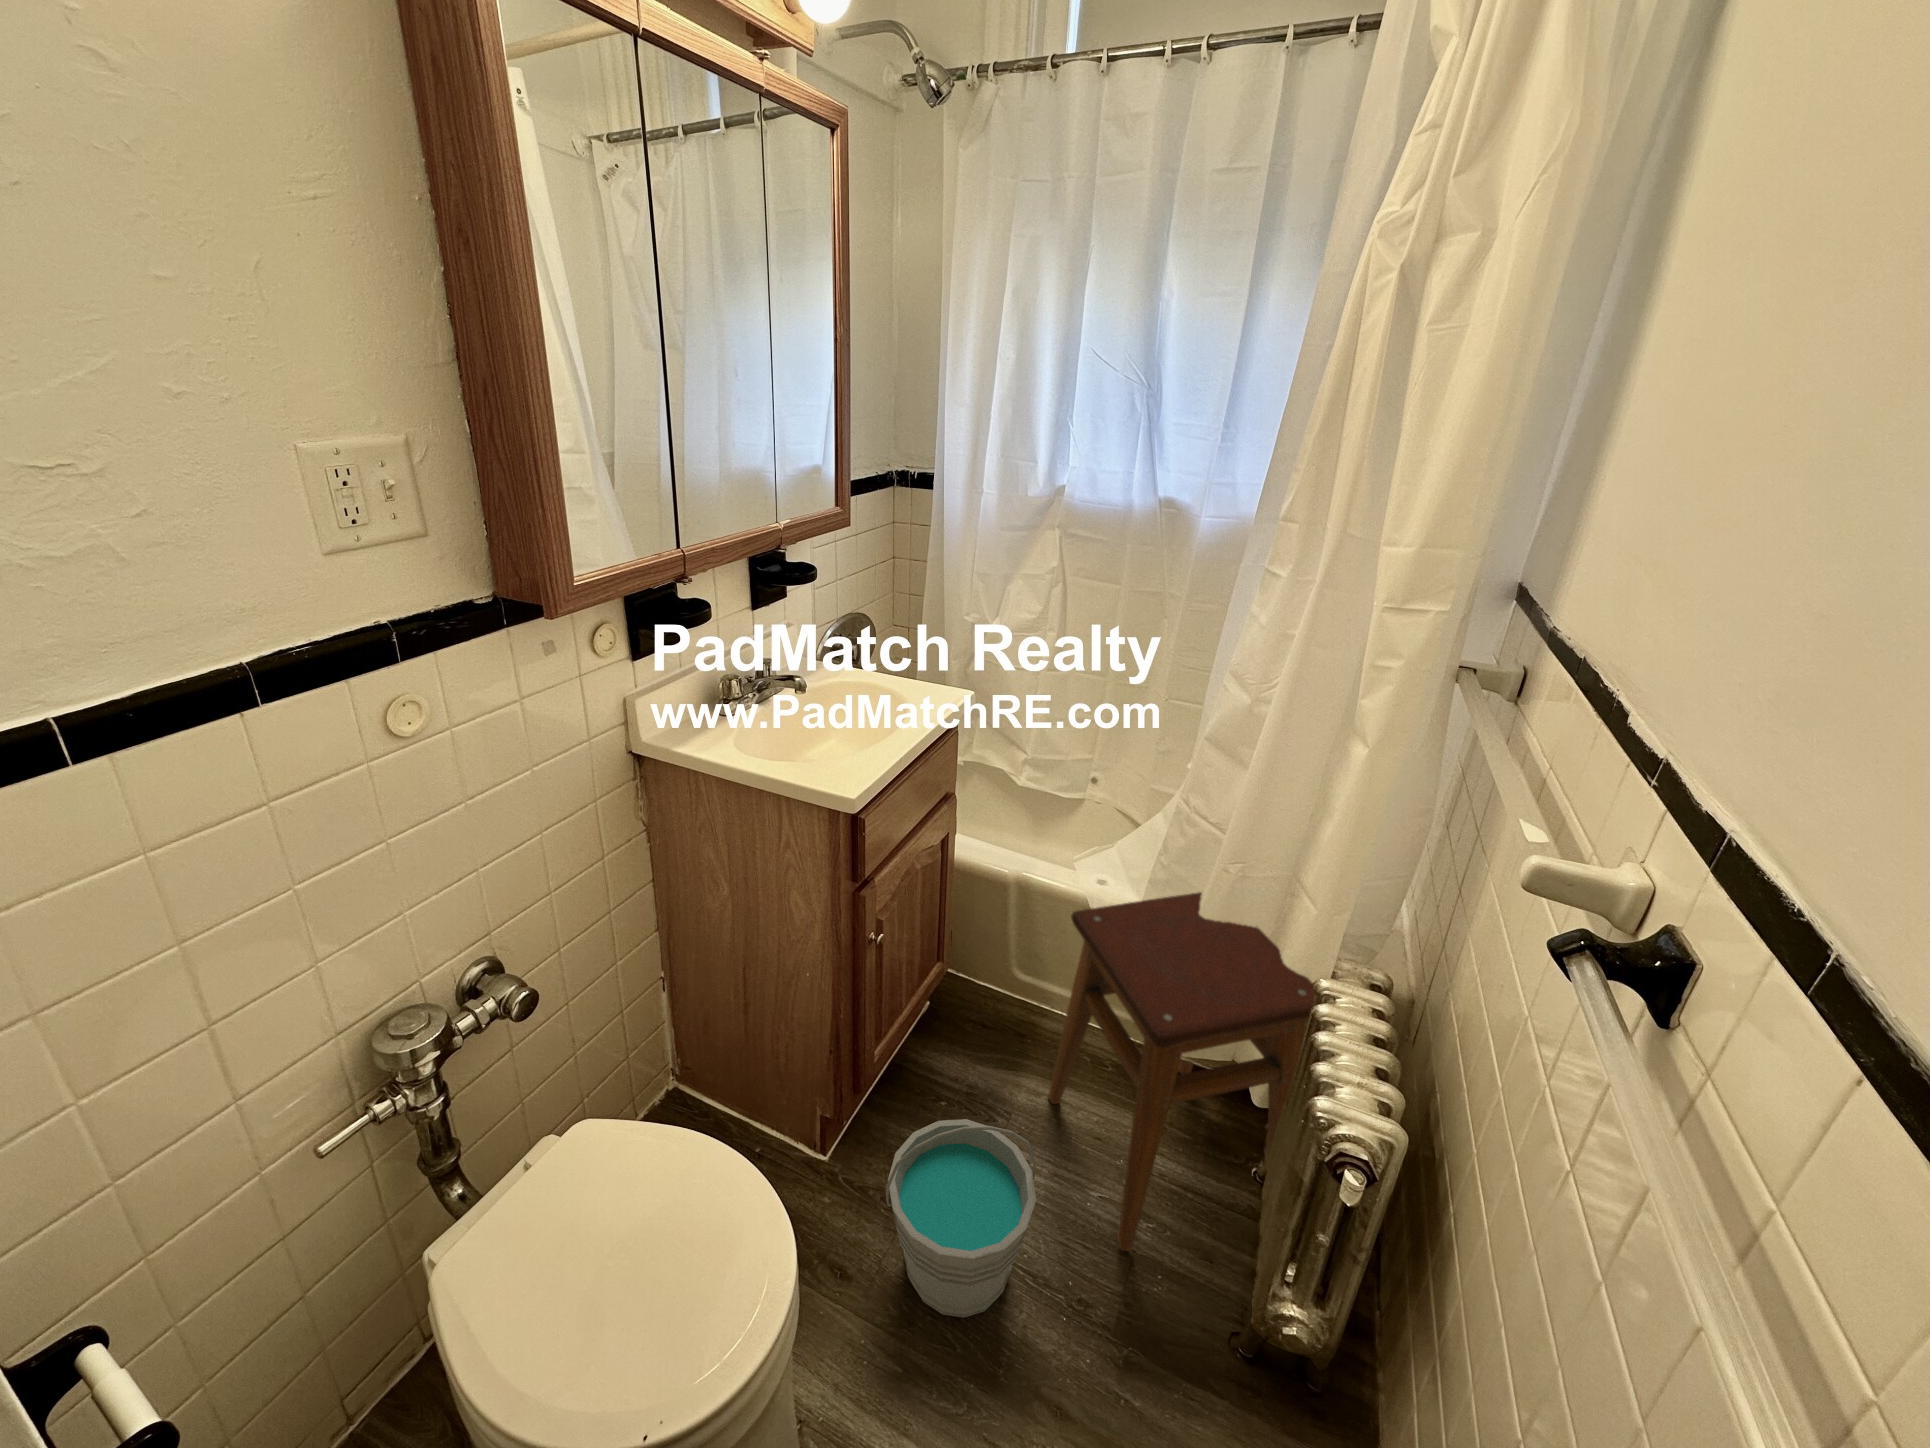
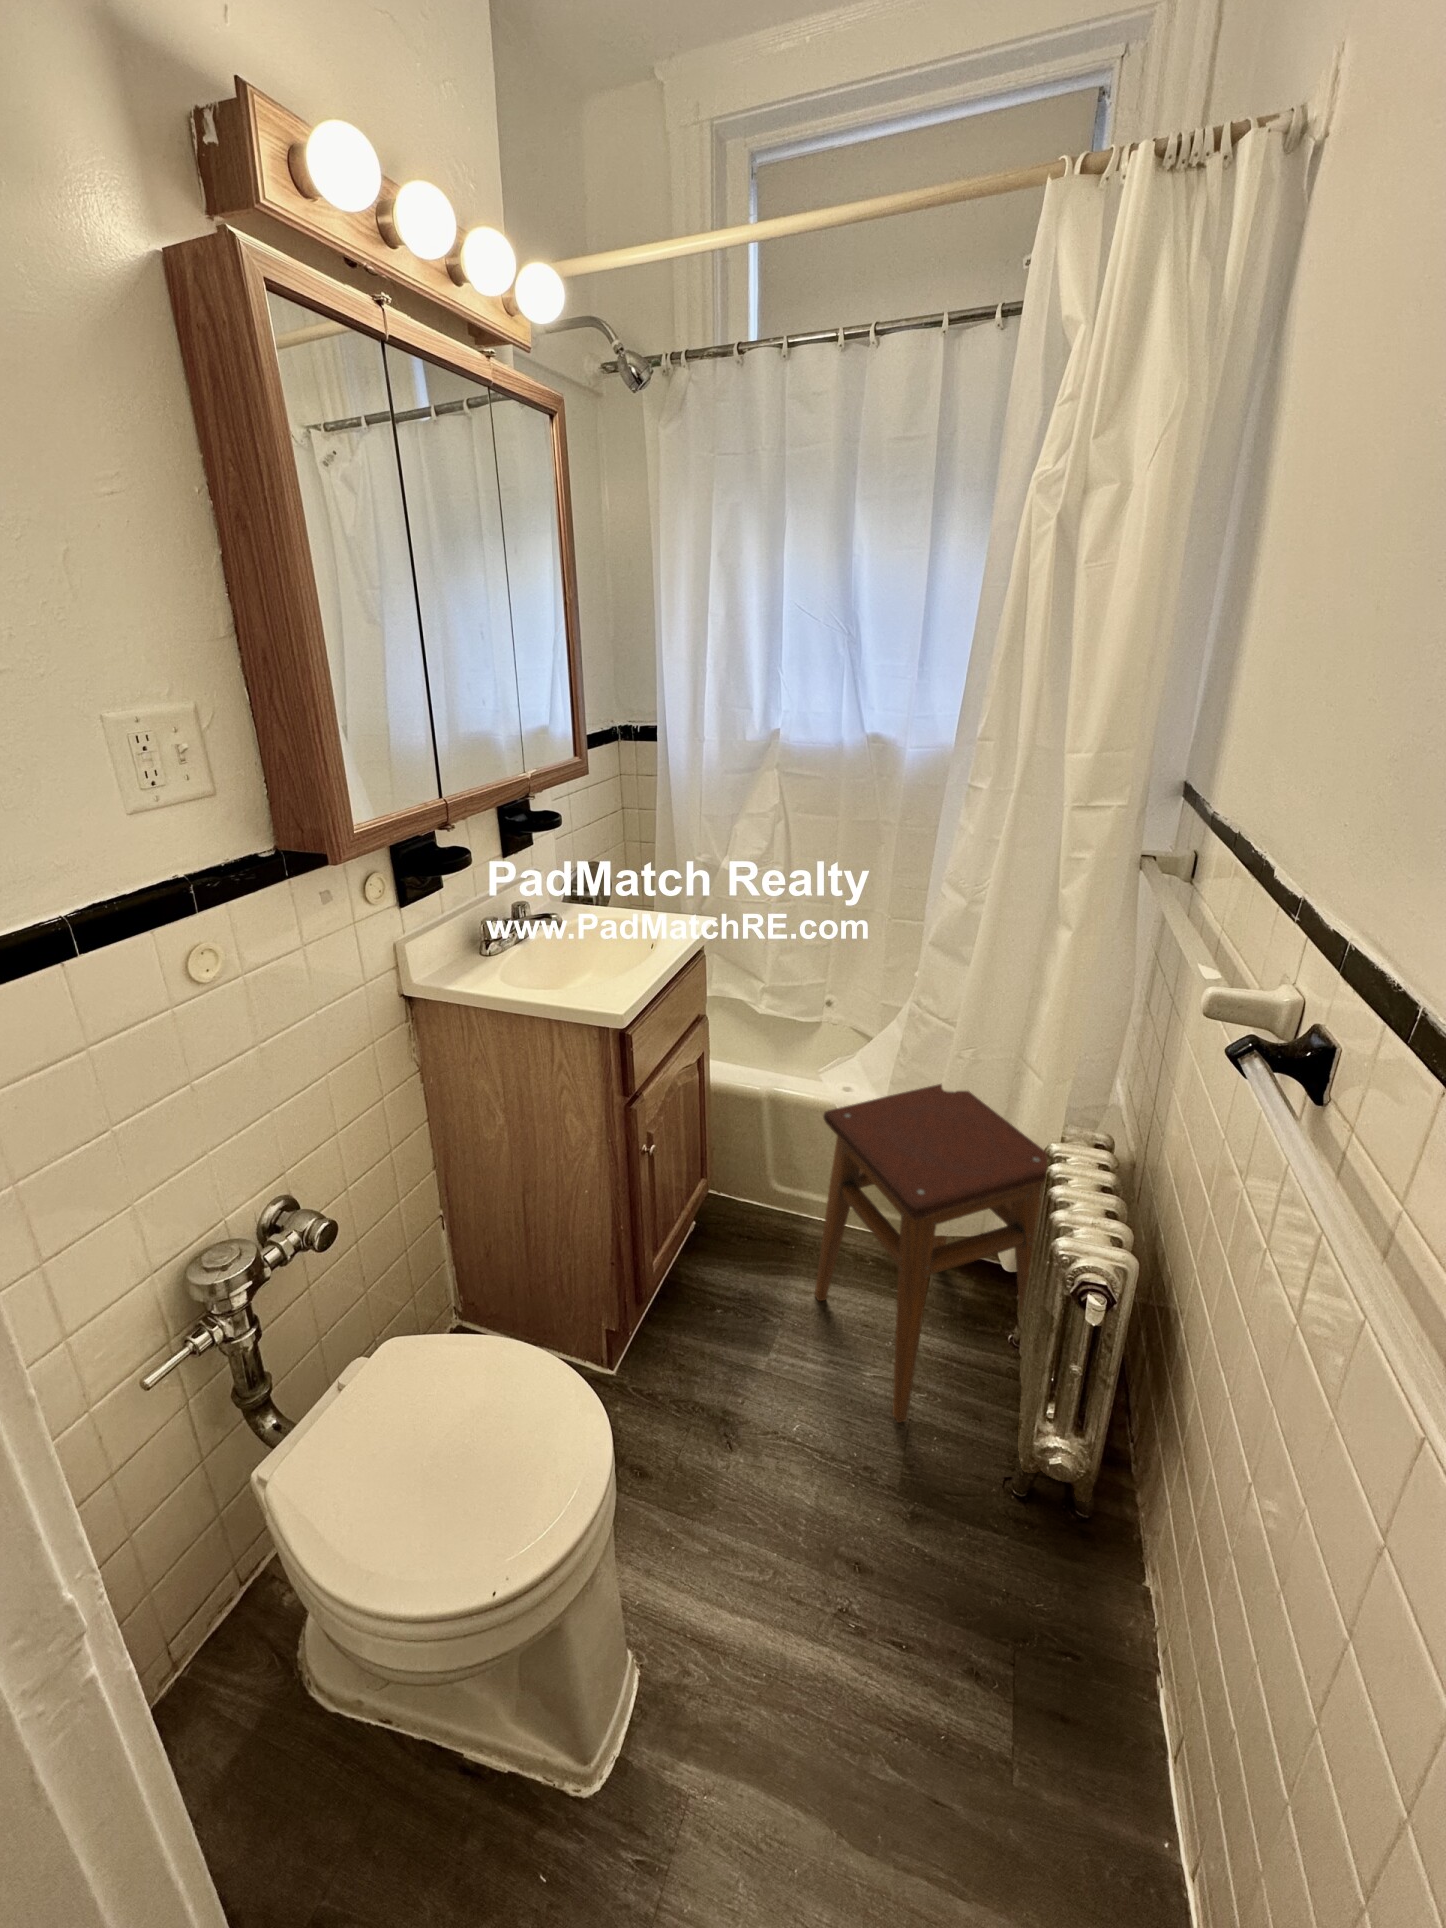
bucket: present [886,1119,1036,1318] -> none [677,1311,817,1499]

